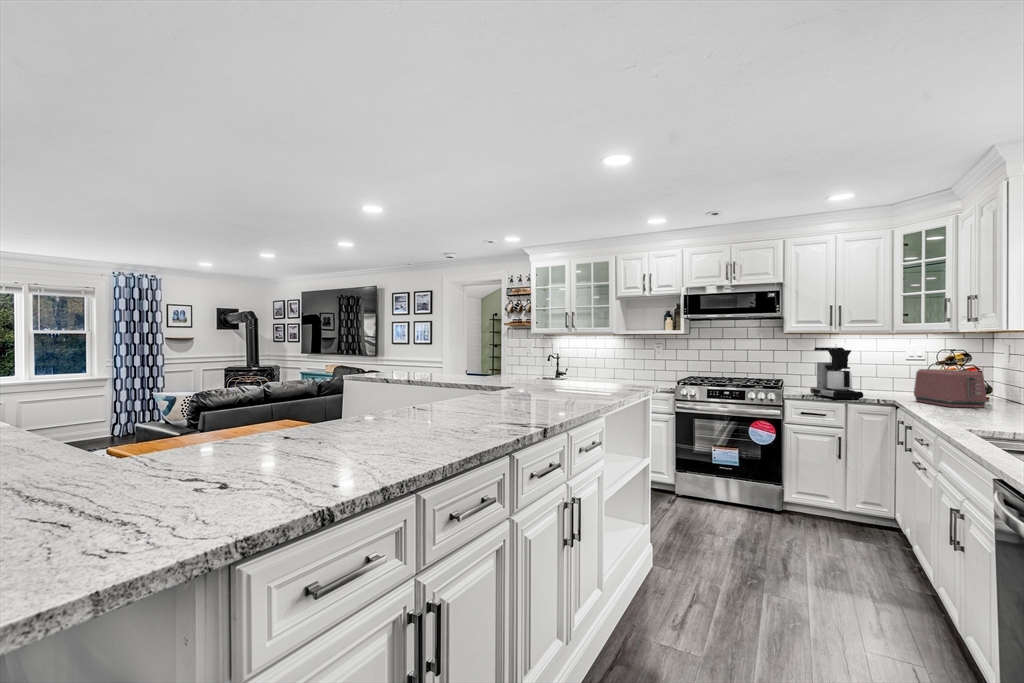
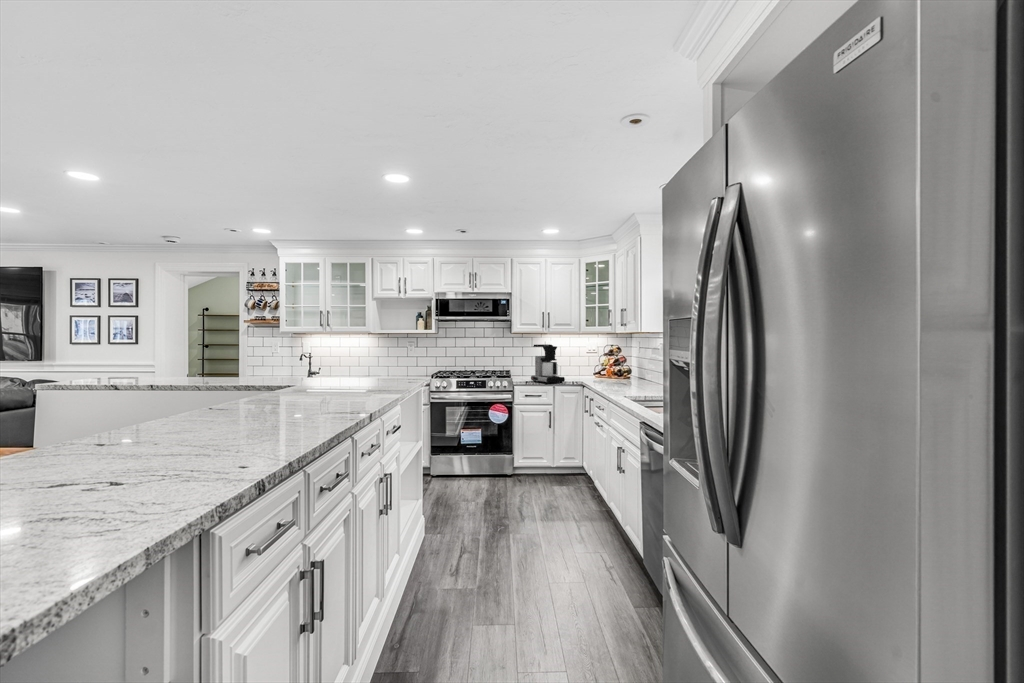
toaster: present [914,369,987,408] -> none [593,359,631,384]

